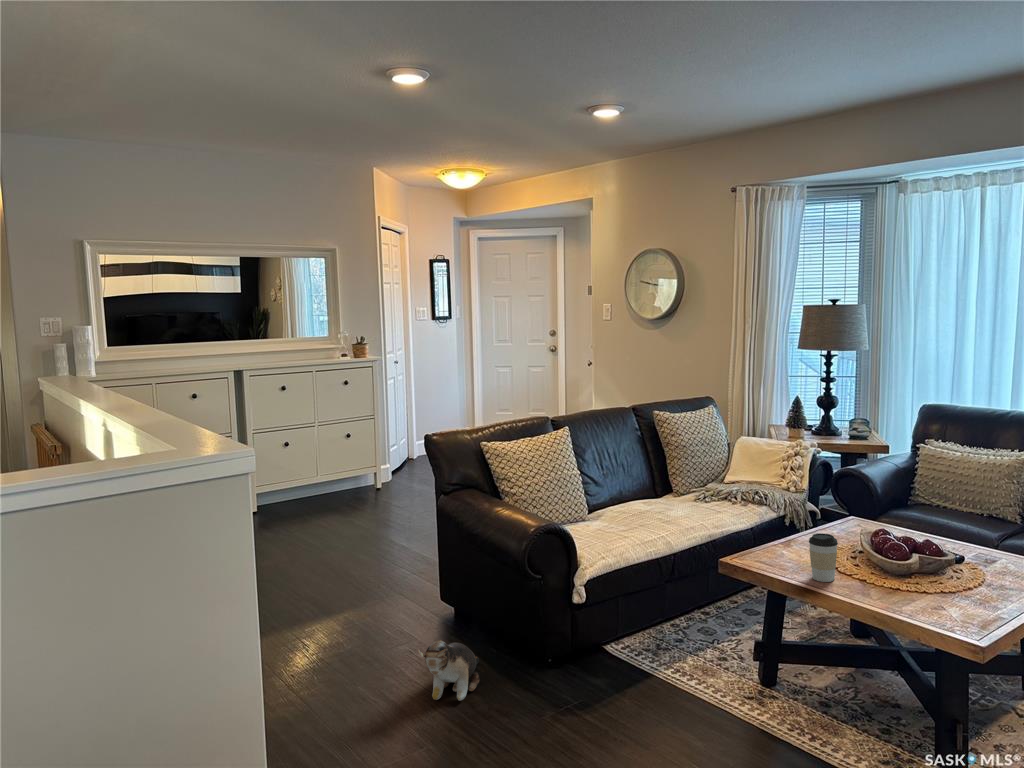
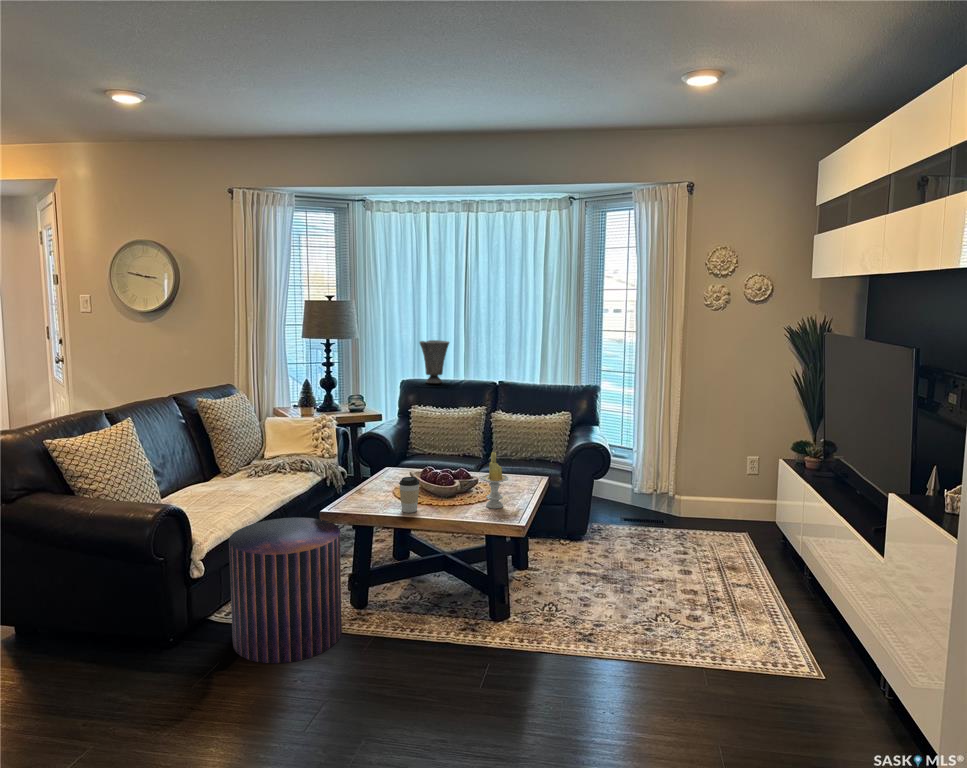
vase: none [952,349,1002,409] -> present [420,340,449,383]
candle: none [936,519,985,605] -> present [481,452,509,509]
pouf: none [602,554,729,725] -> present [229,518,342,663]
plush toy: present [418,640,480,701] -> none [46,653,101,722]

